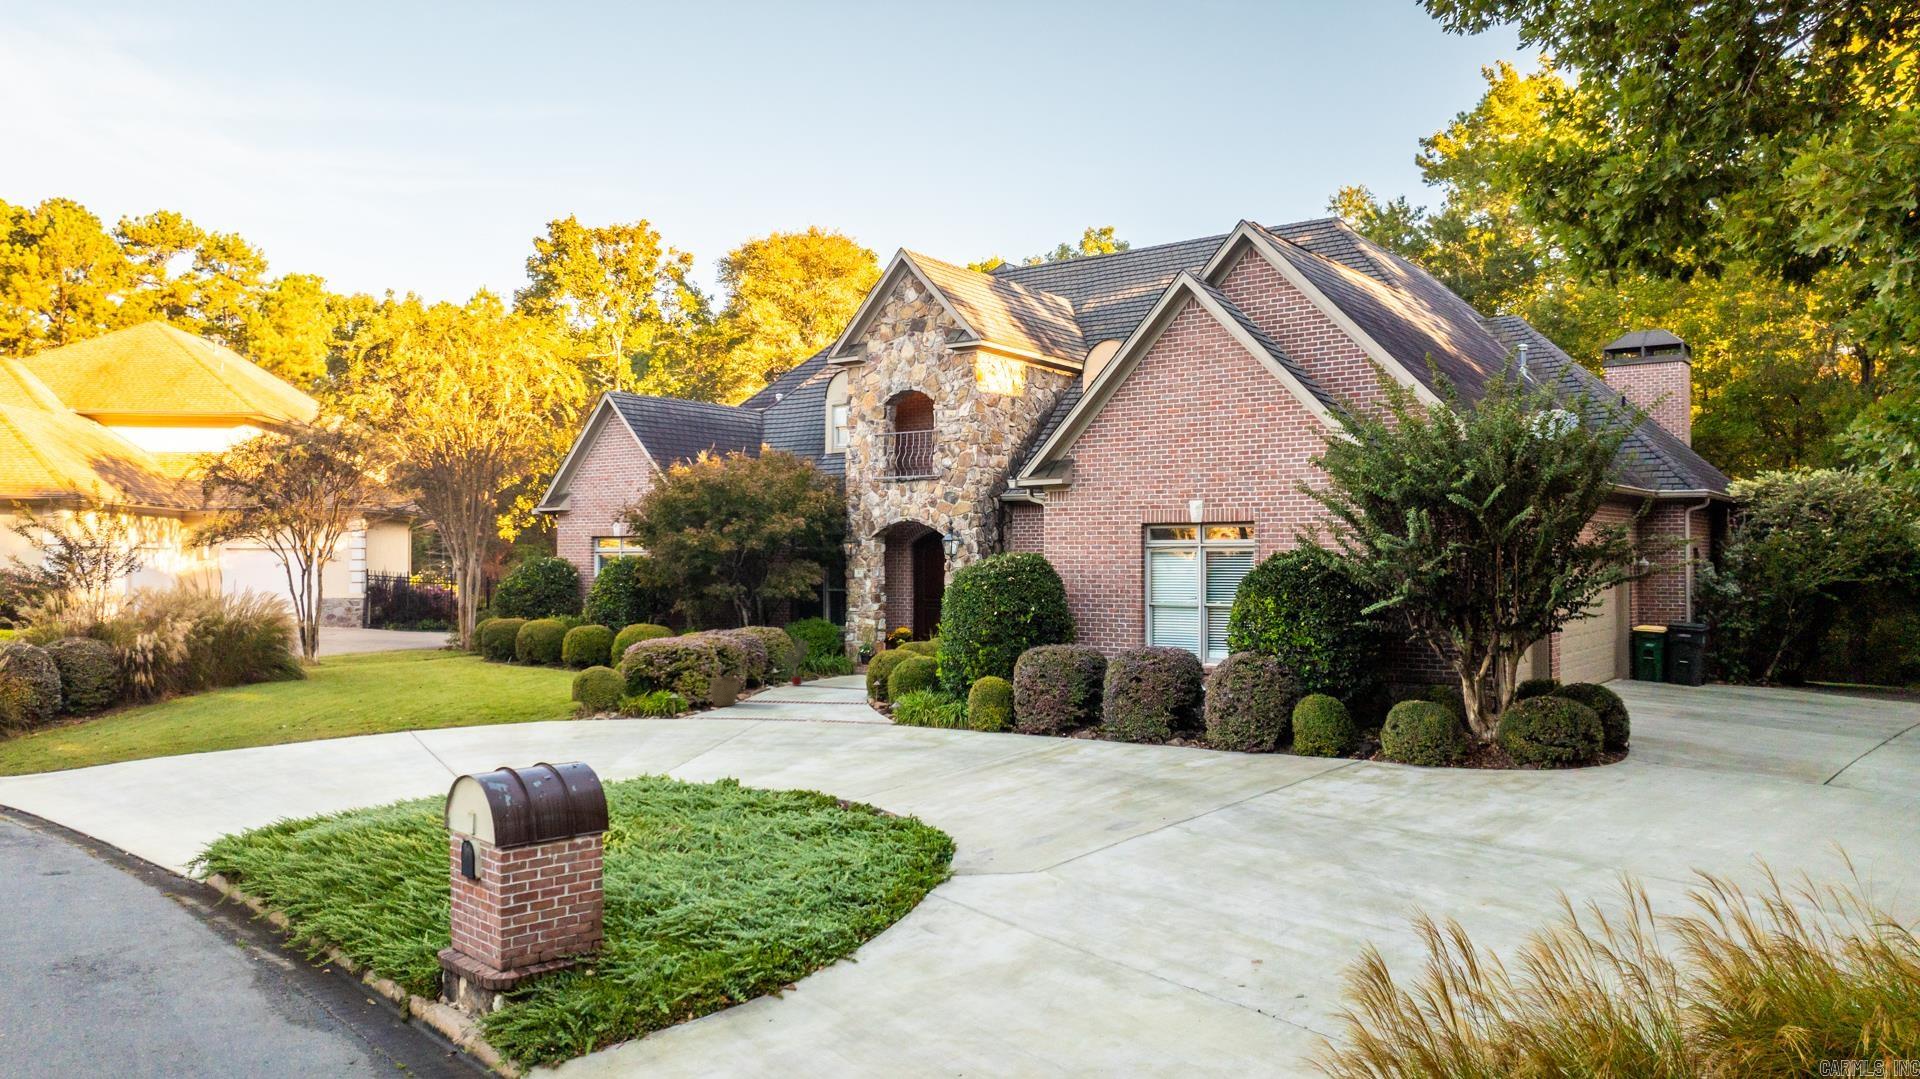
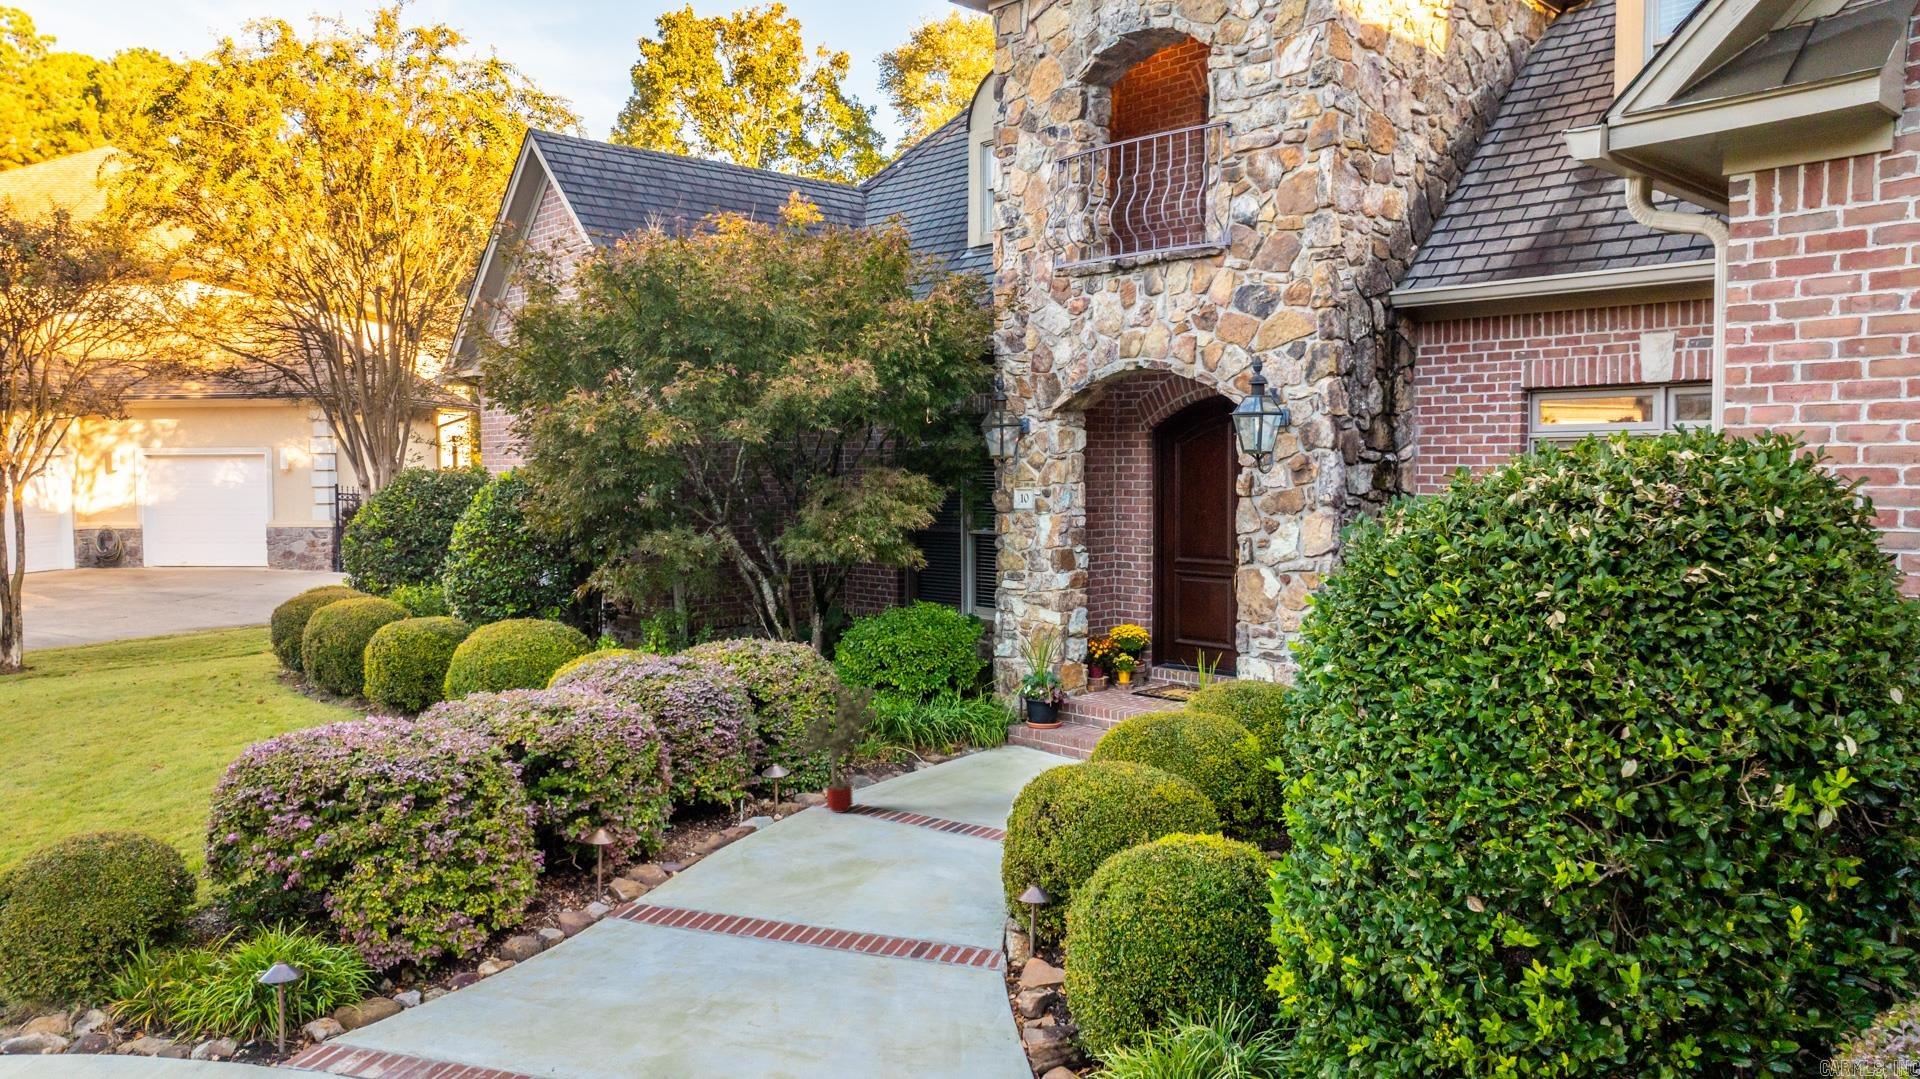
woven basket: present [711,670,739,706] -> none [497,832,599,960]

